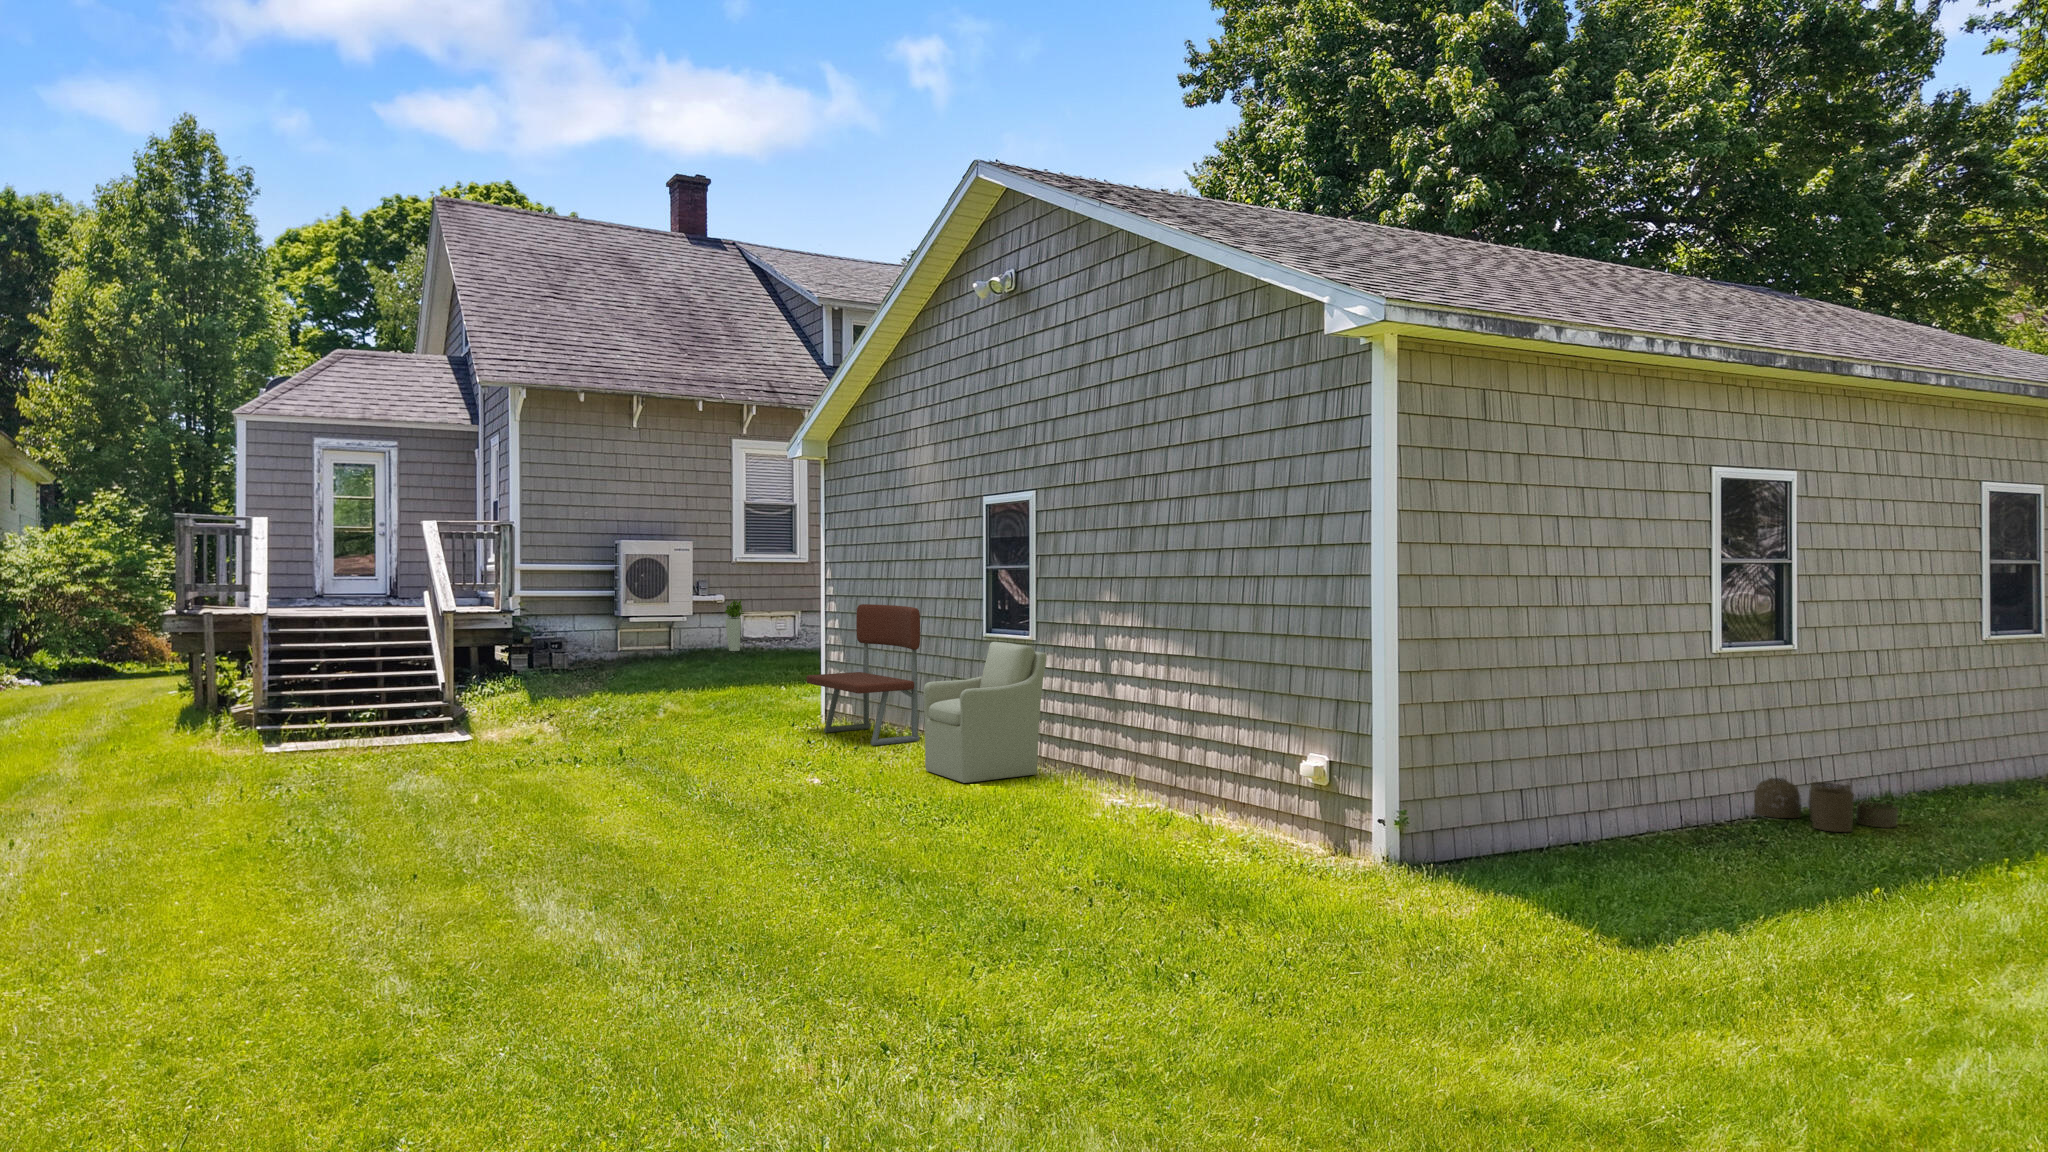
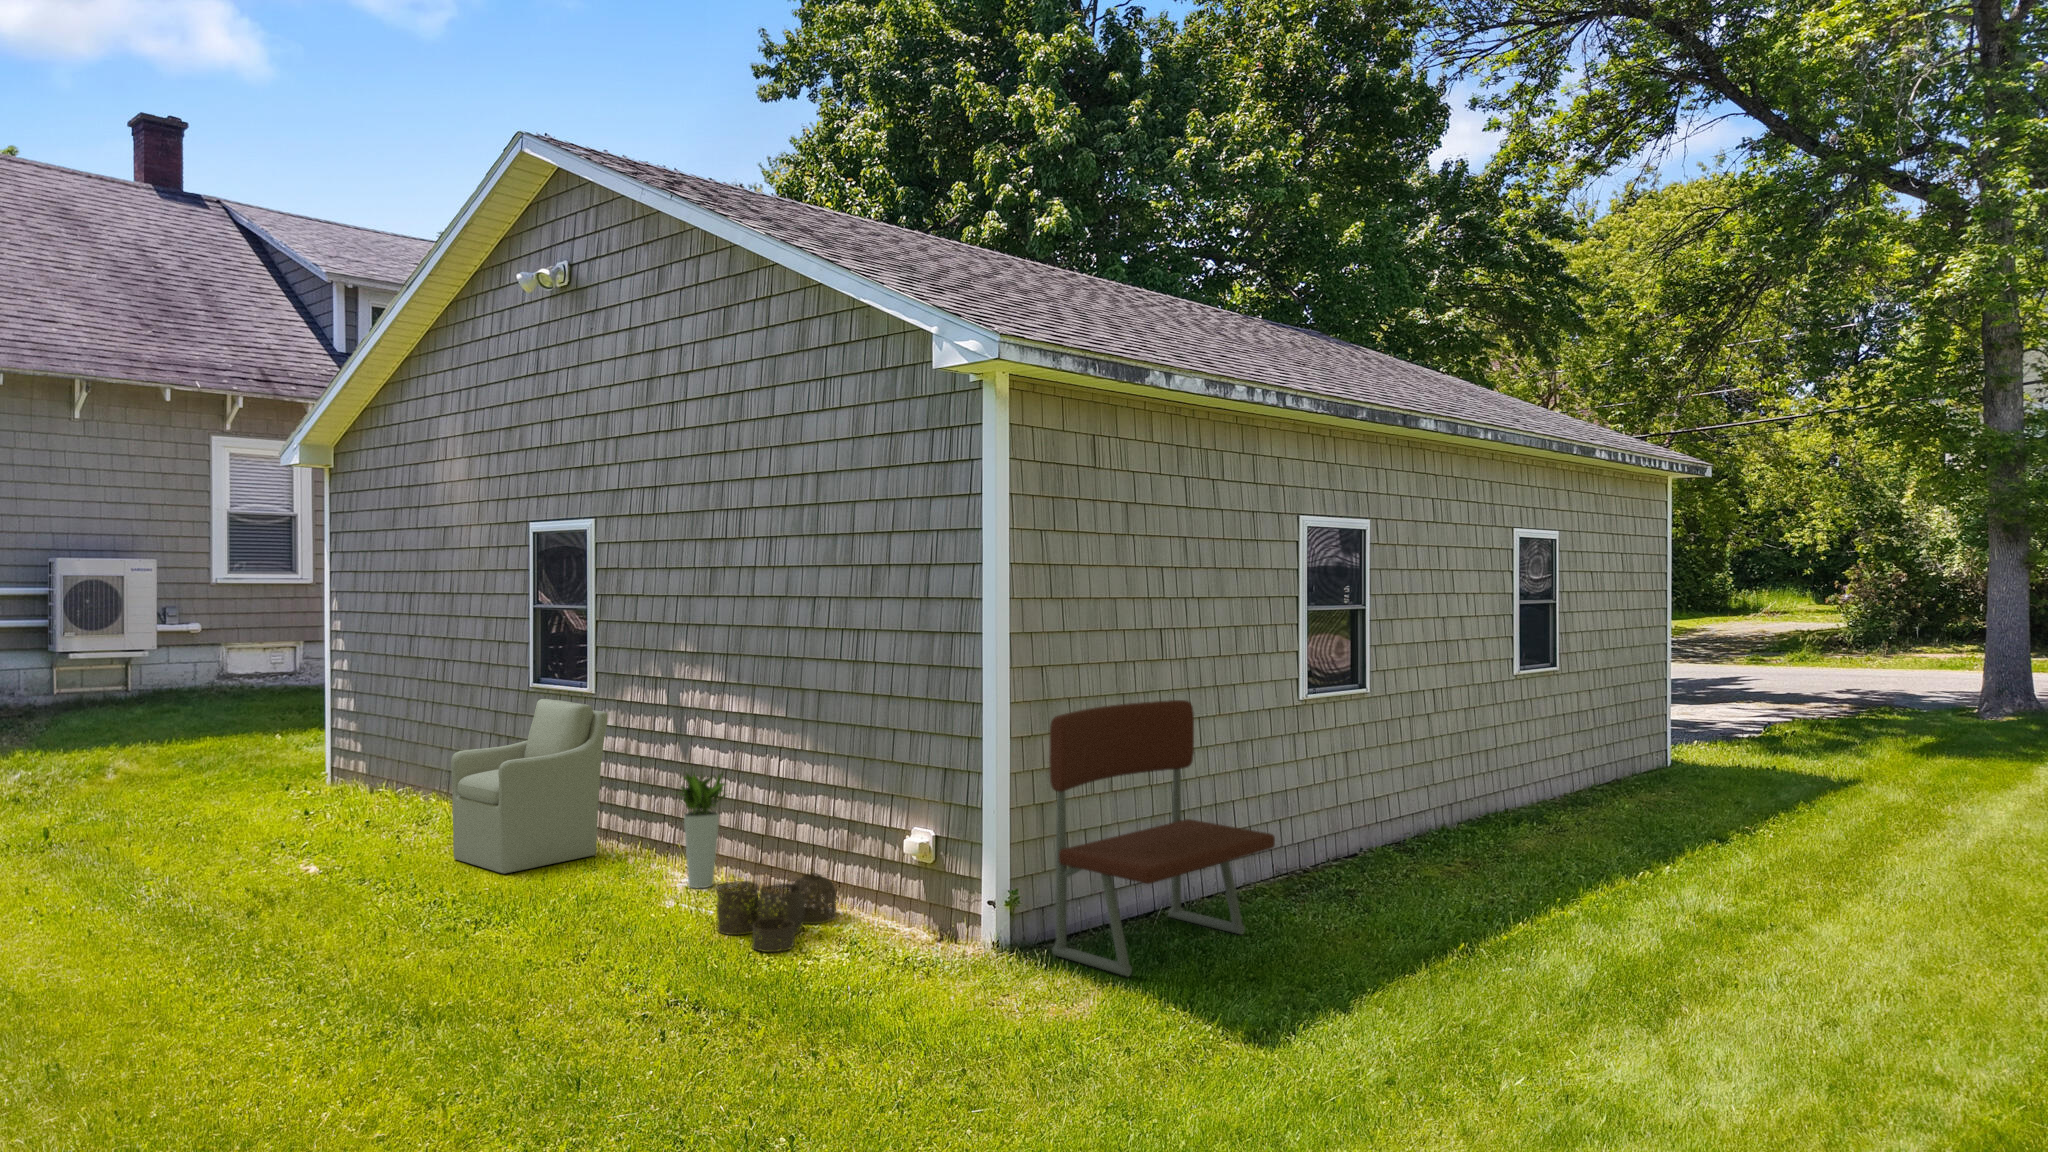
planter: present [725,599,743,651] -> present [679,772,727,888]
bench: present [807,604,920,745] -> present [1049,700,1275,976]
woven basket: present [1753,777,1898,832] -> present [717,873,836,952]

